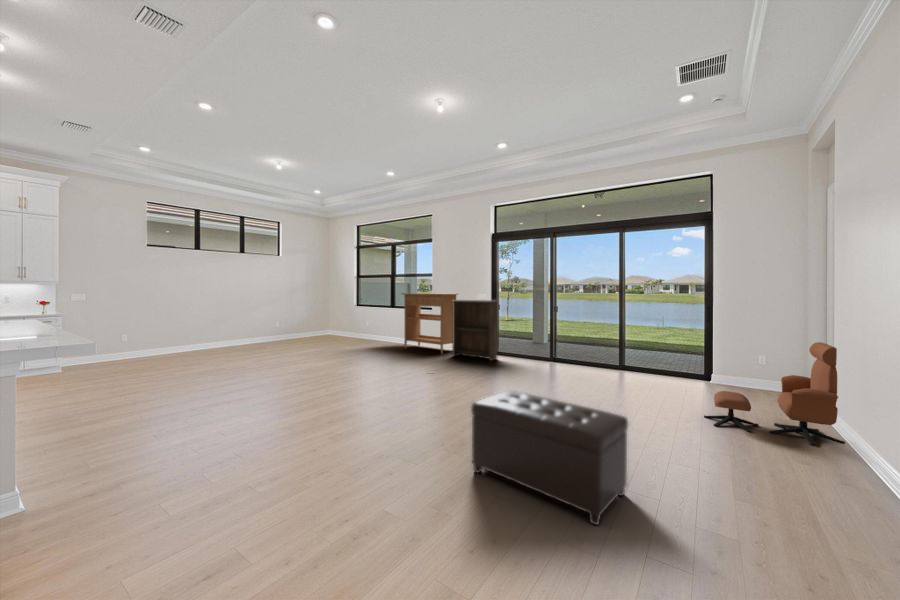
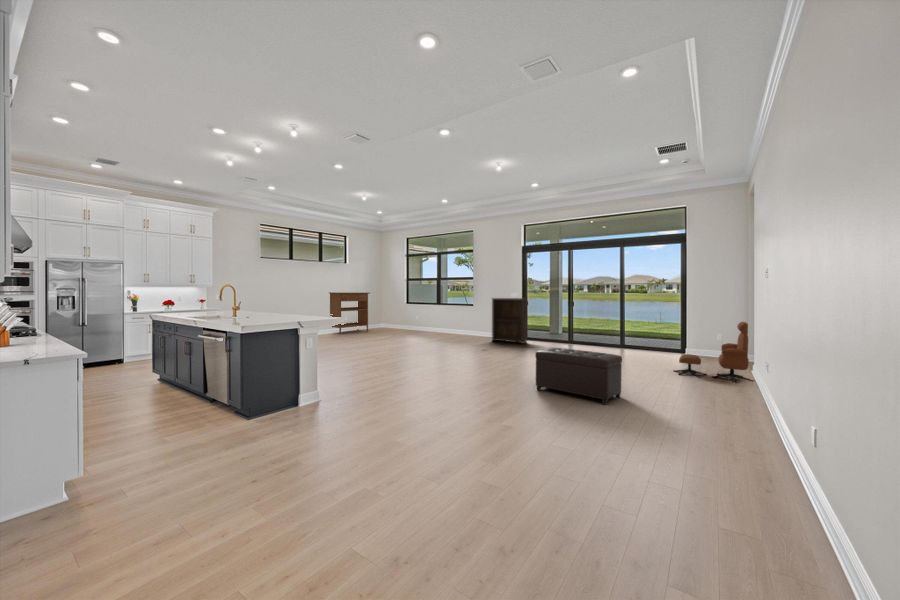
console table: present [402,293,458,354] -> present [329,292,369,334]

